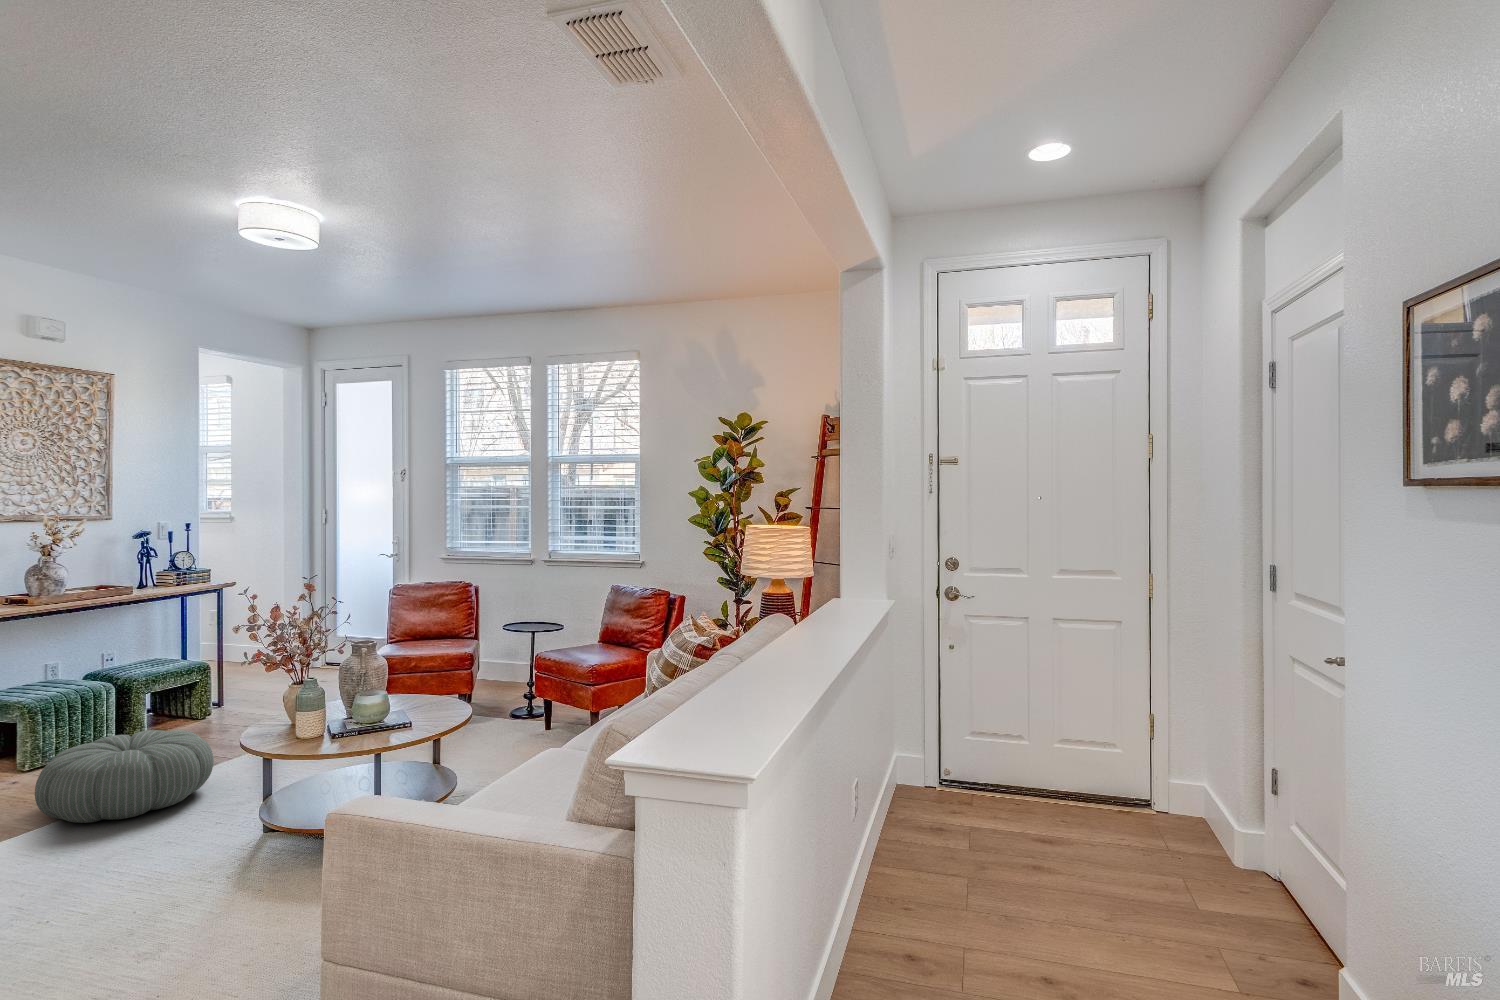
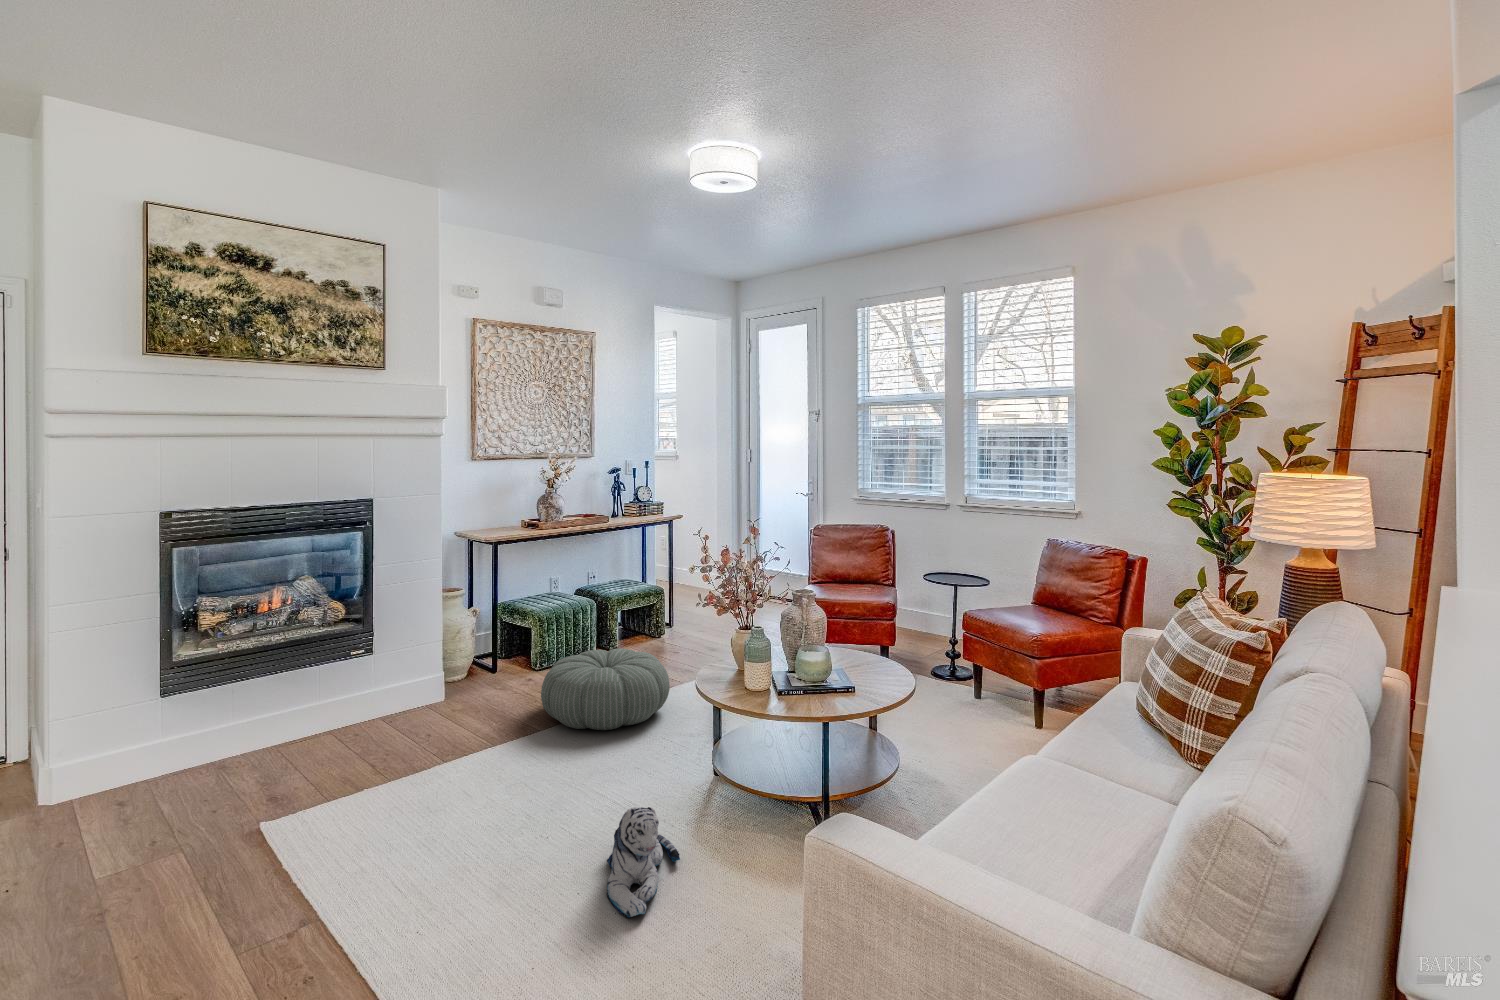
plush toy: none [131,855,219,957] -> present [607,807,680,918]

